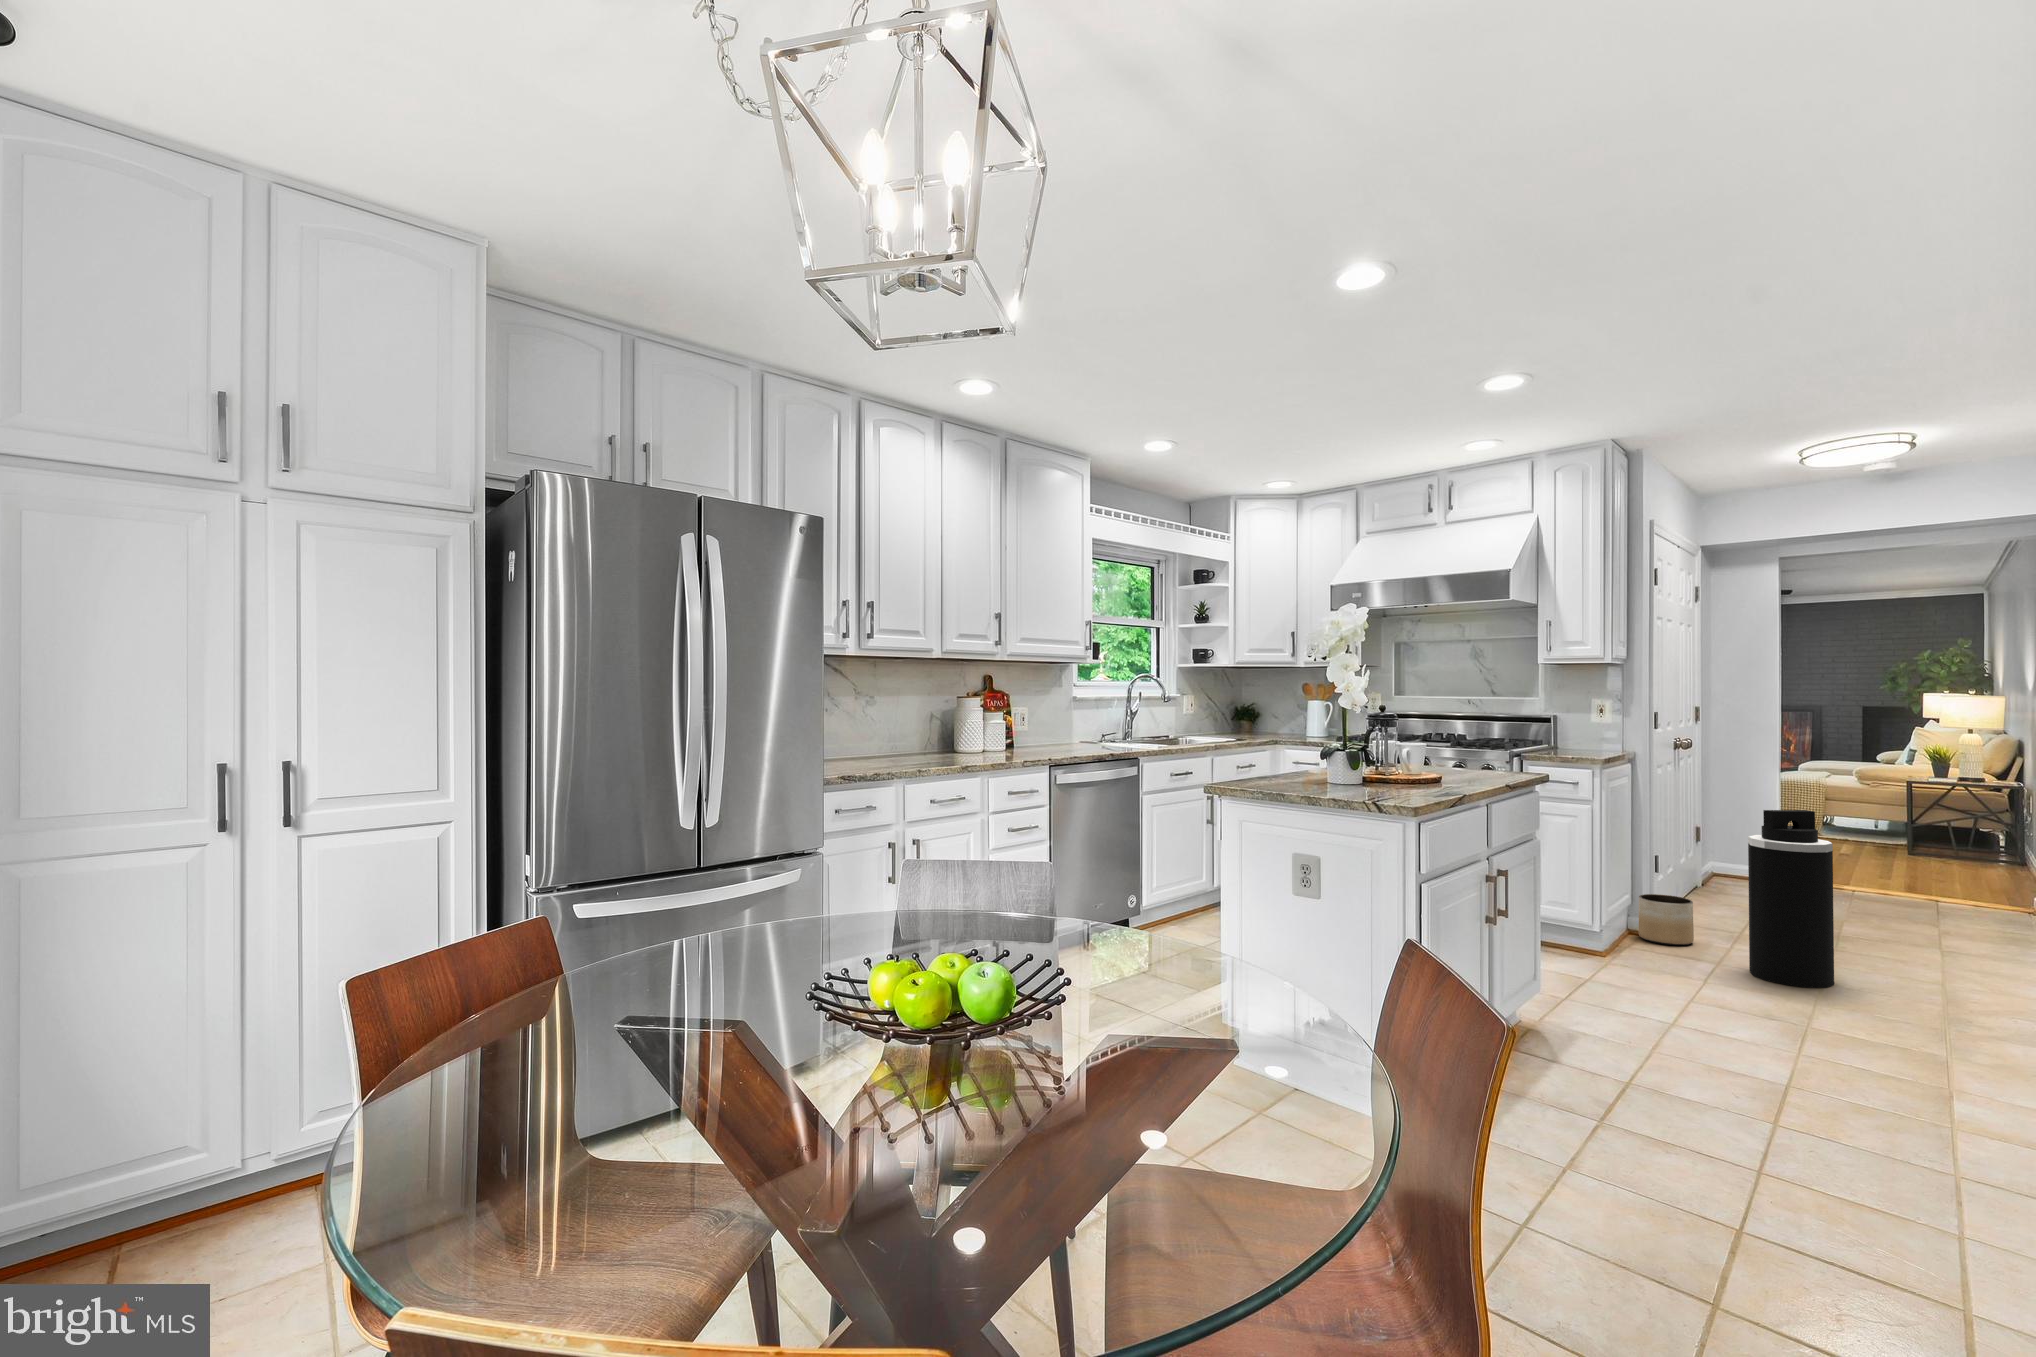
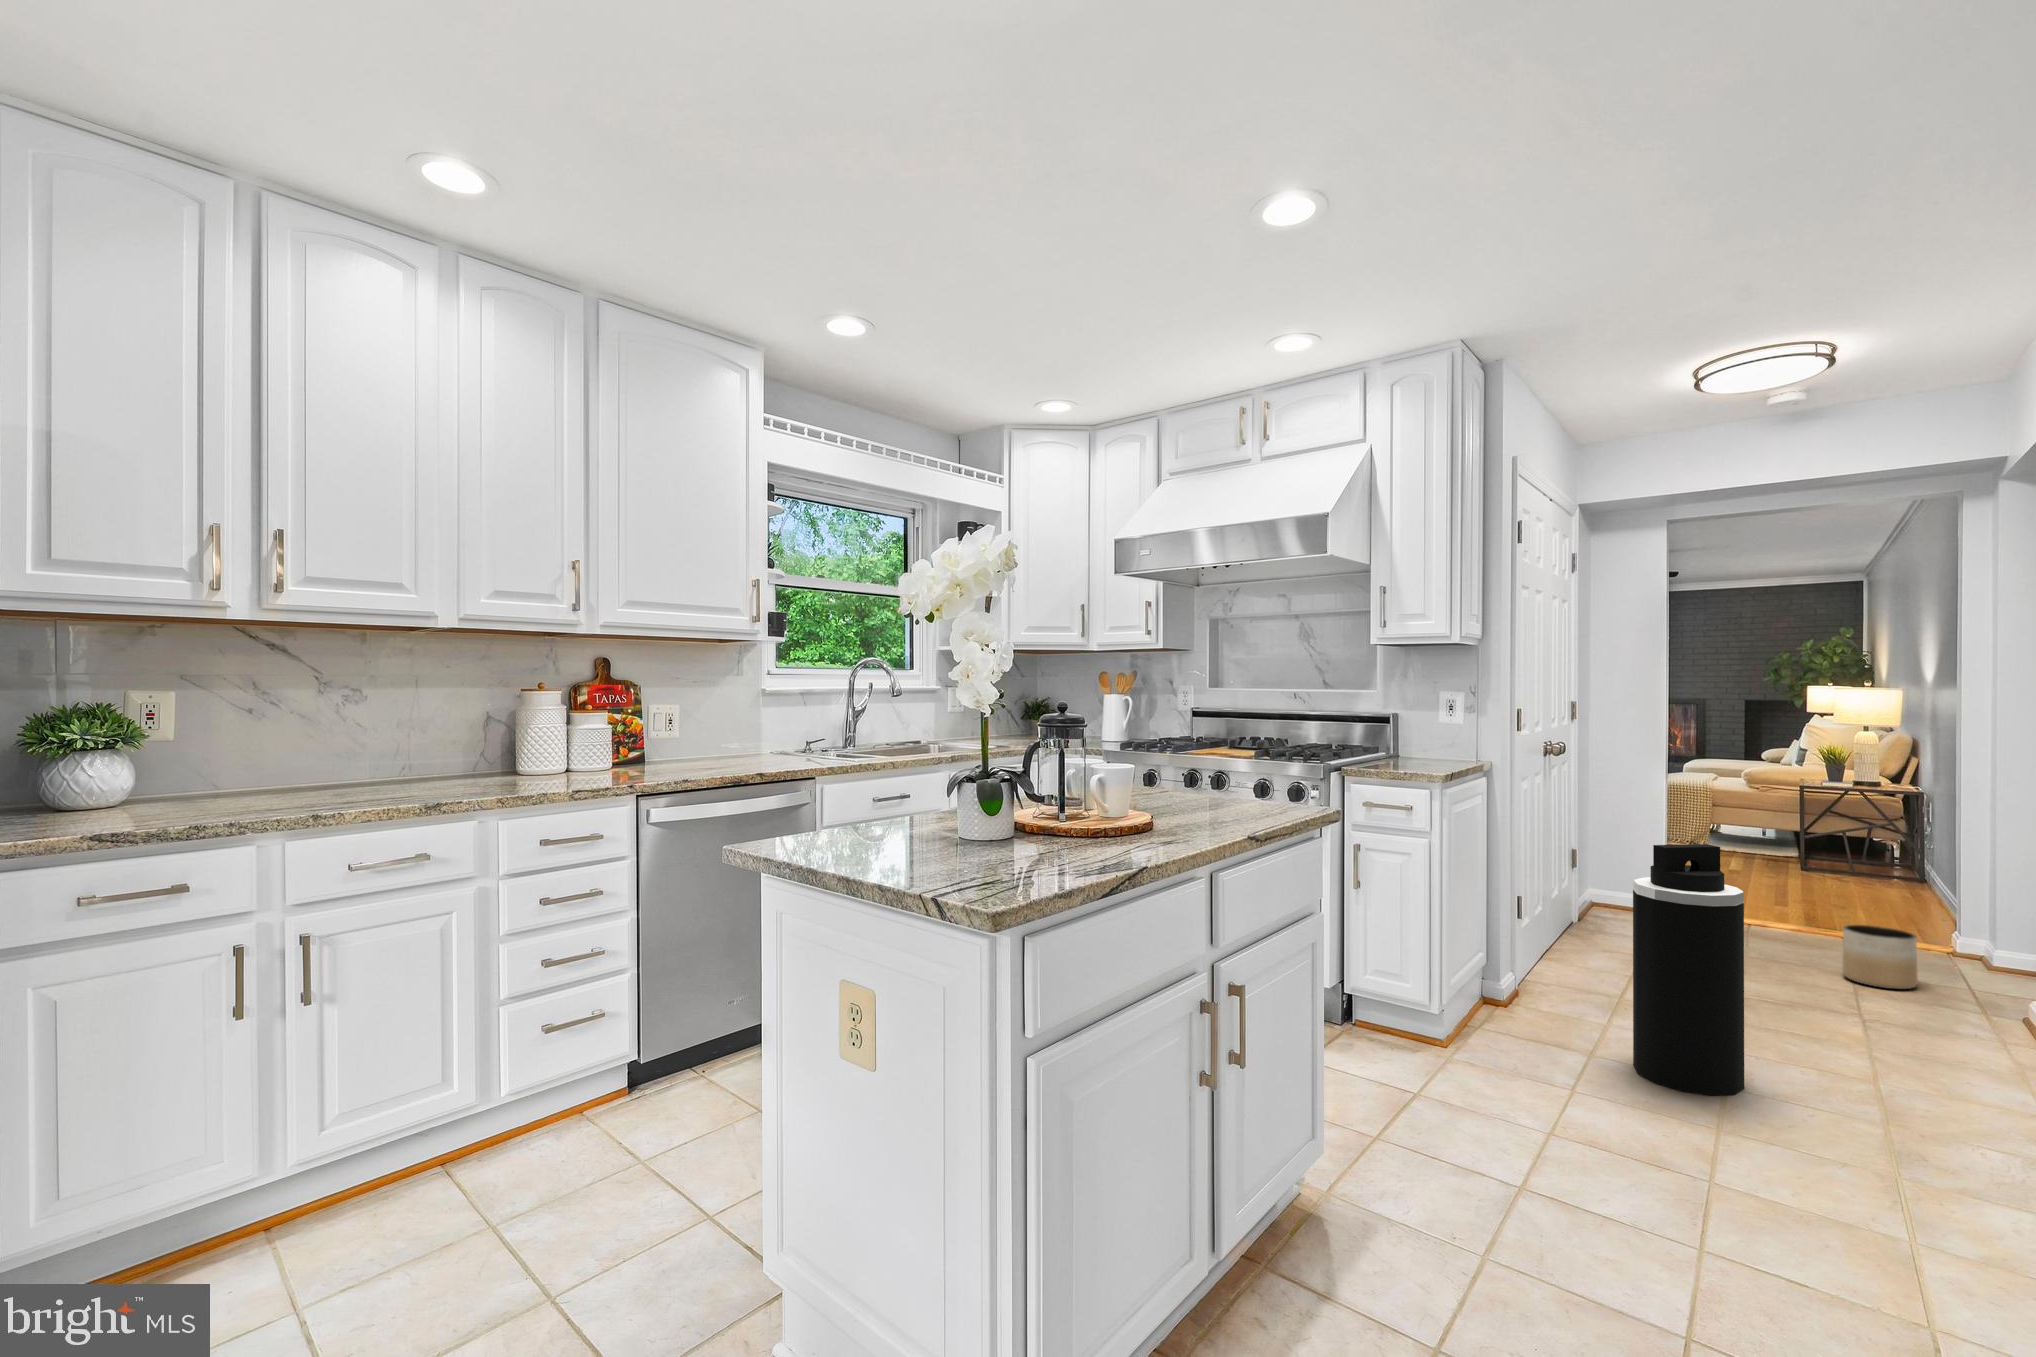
planter: present [1638,894,1694,945] -> present [1843,925,1918,990]

